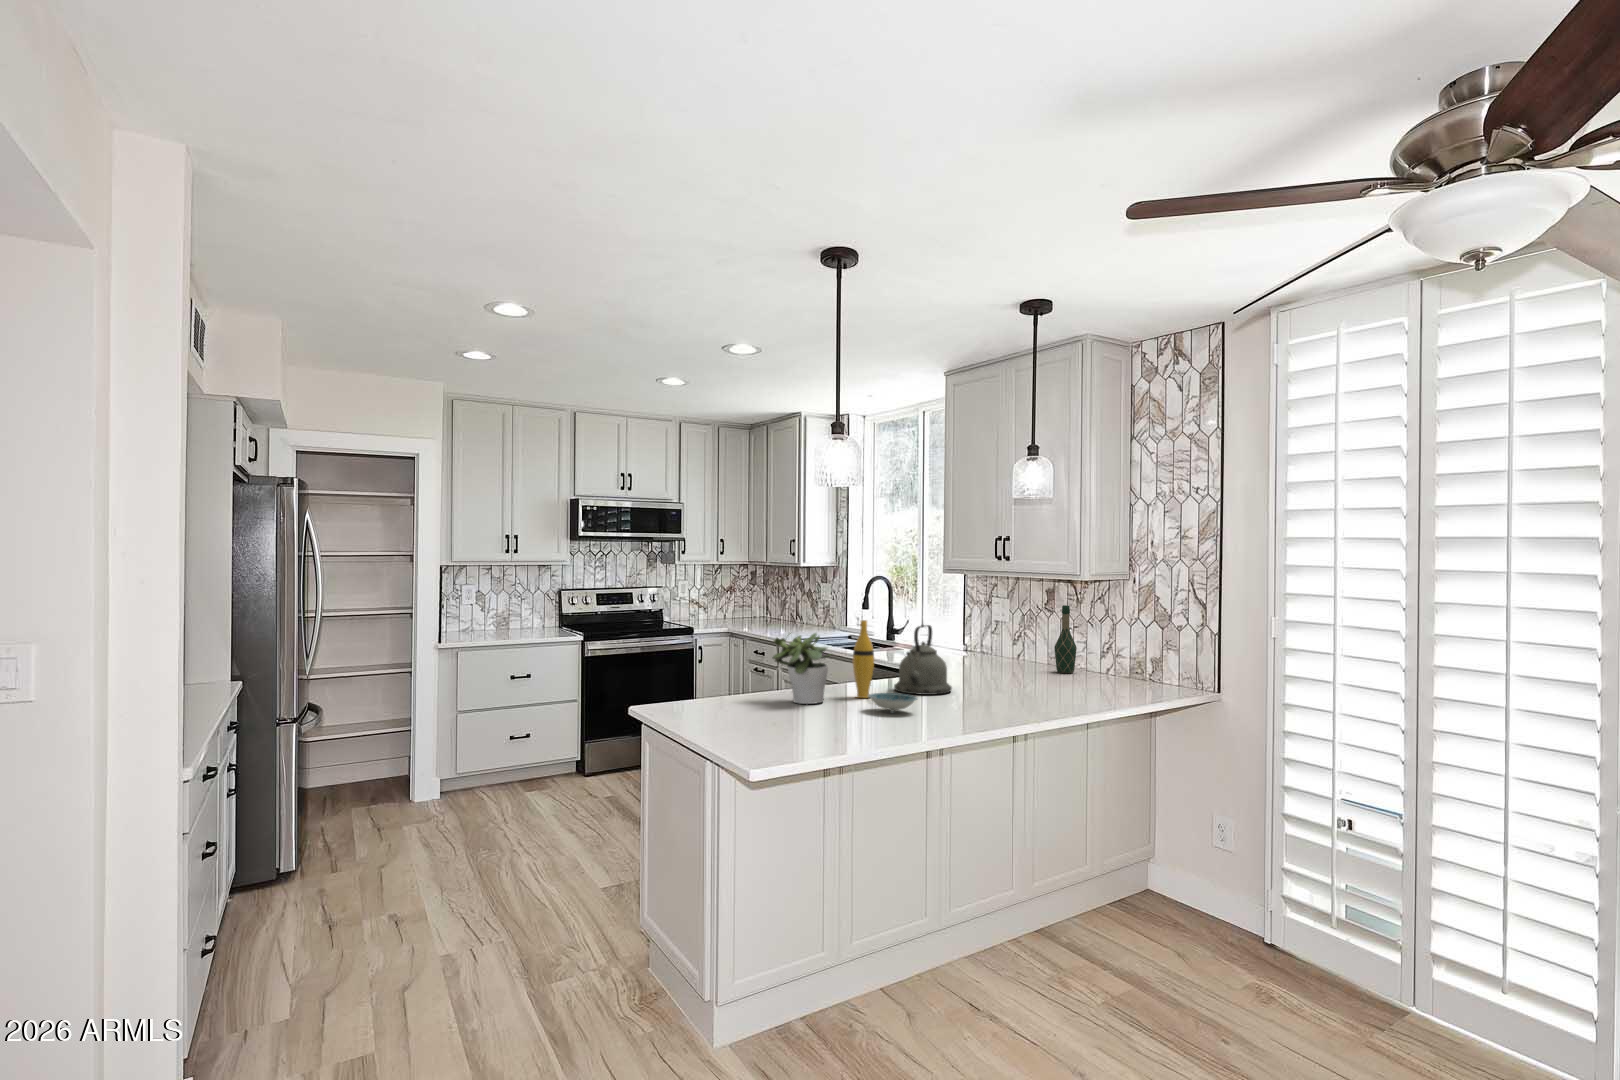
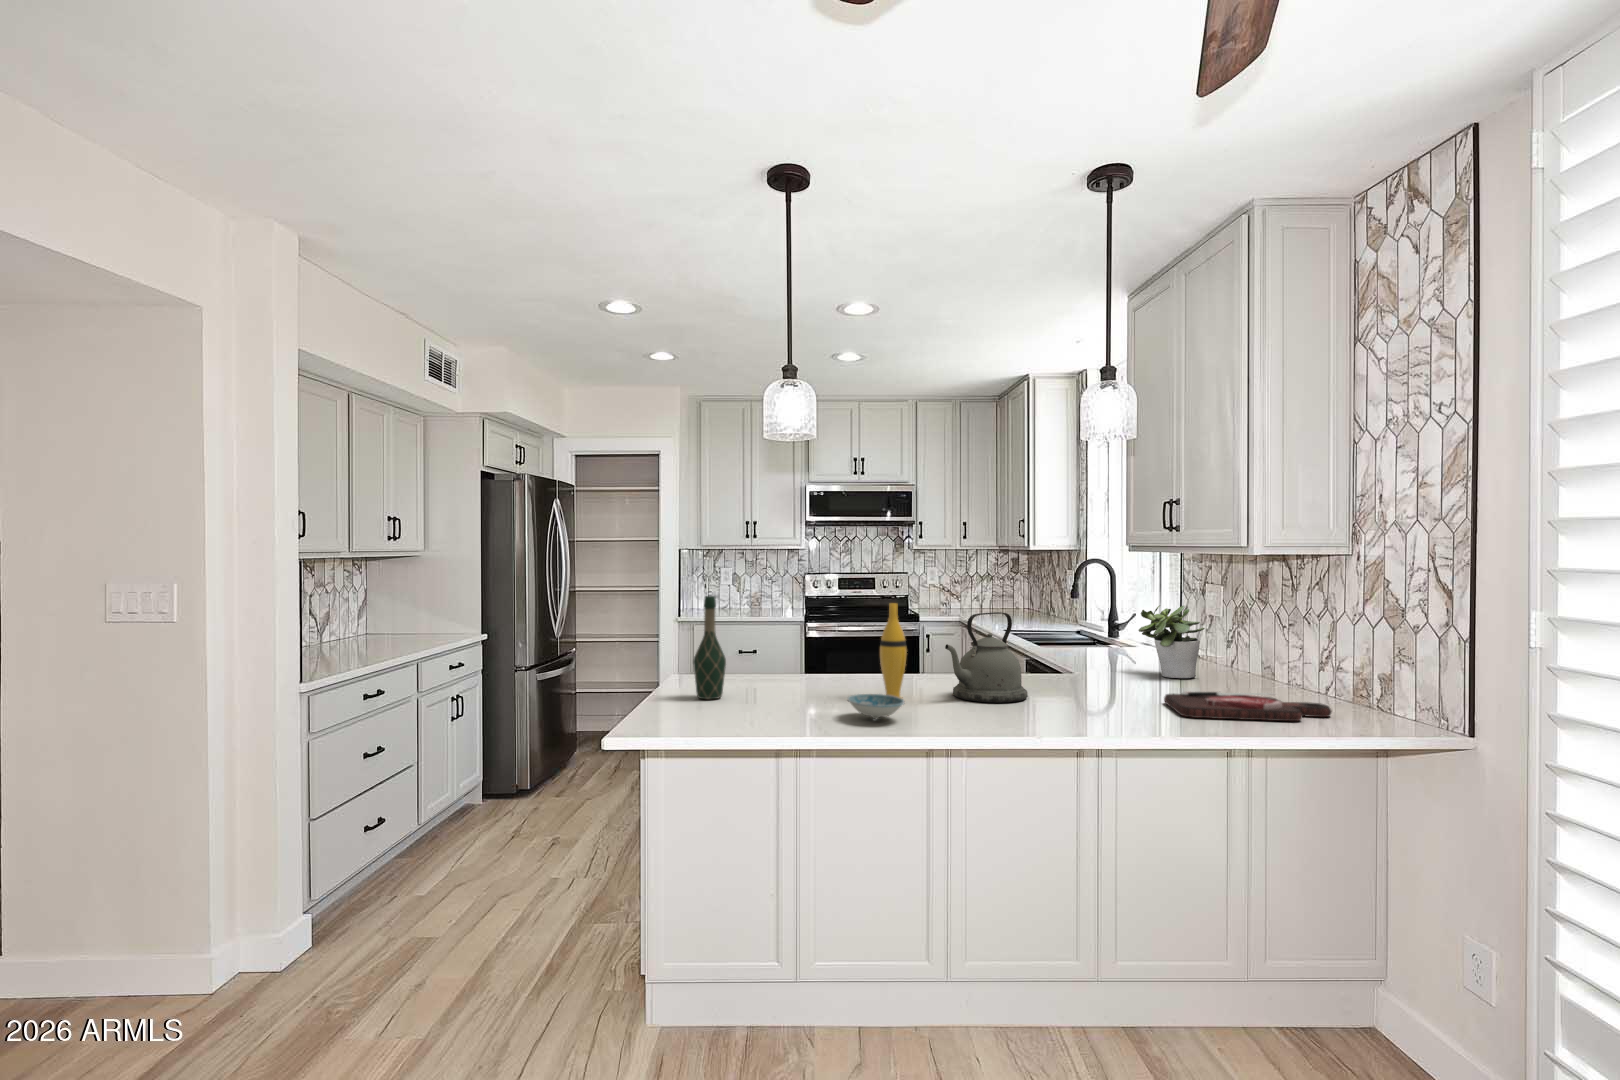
wine bottle: present [1054,605,1077,673] -> present [693,596,726,699]
potted plant: present [772,633,832,704] -> present [1139,605,1204,678]
cutting board: none [1034,674,1134,694] -> present [1164,692,1332,721]

